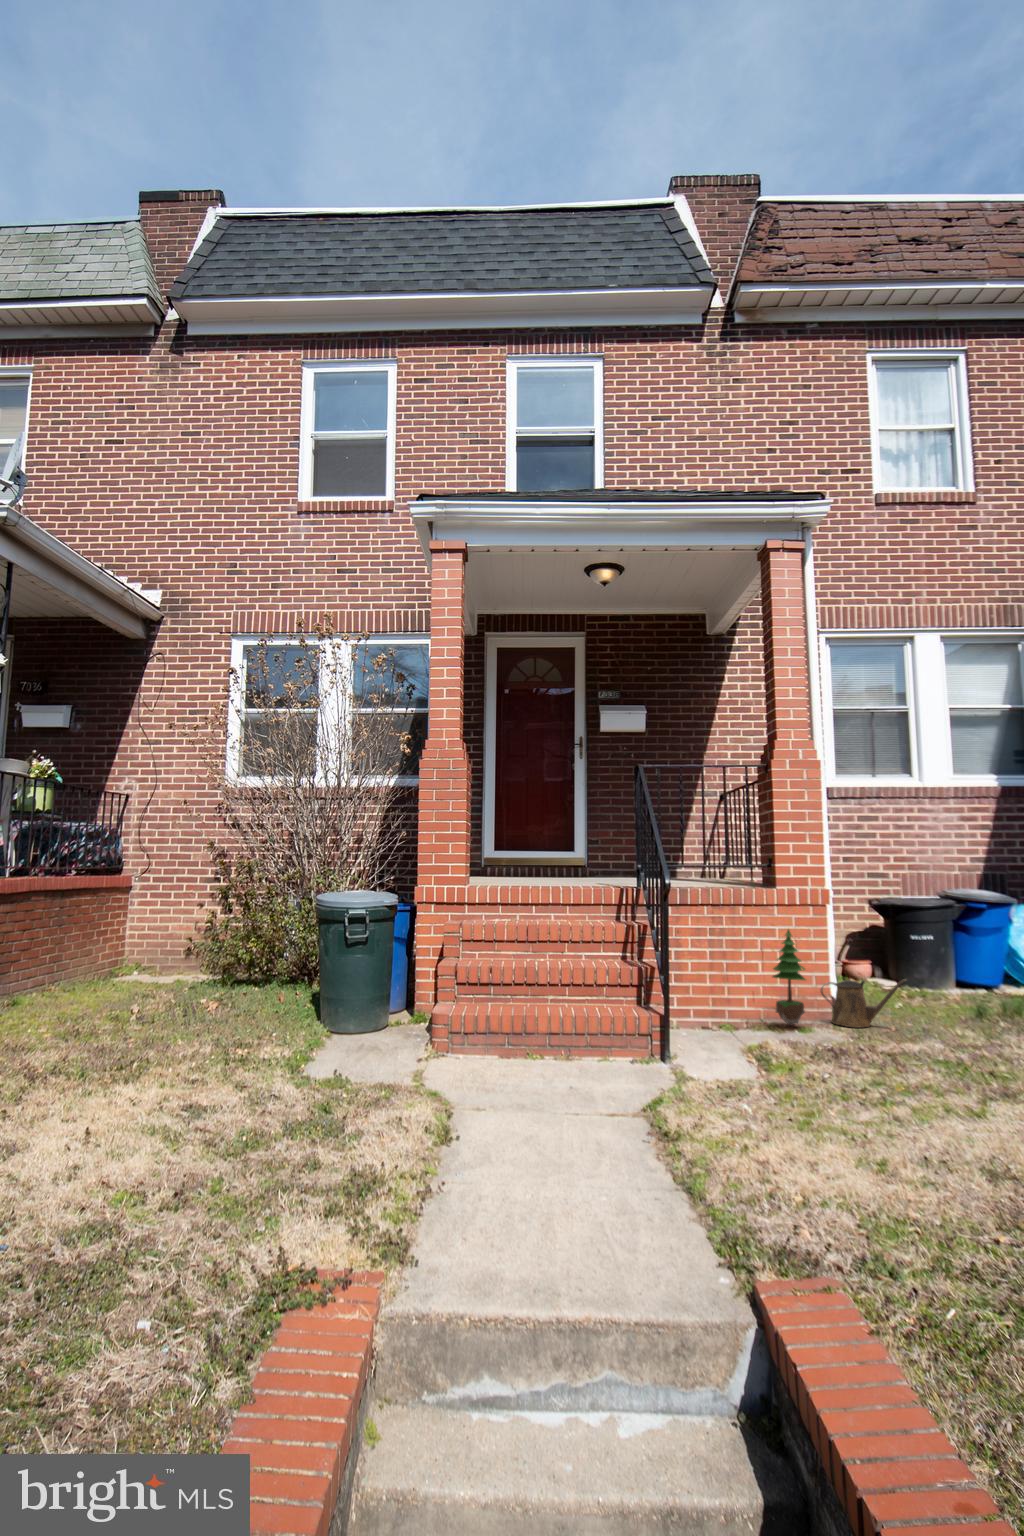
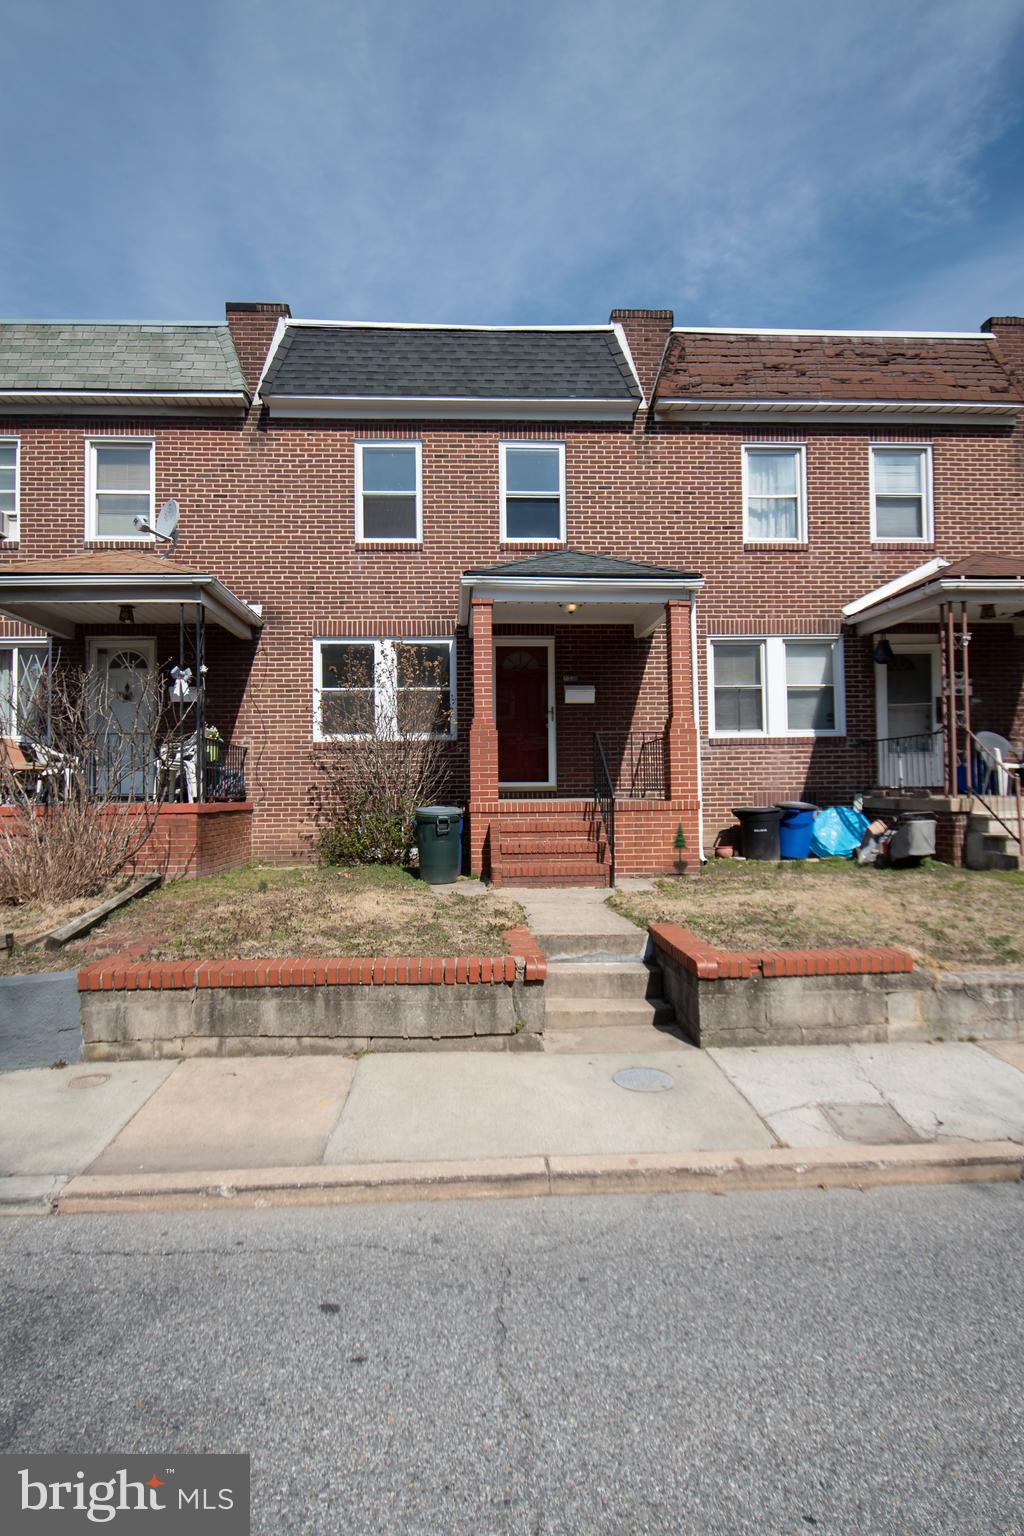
watering can: present [821,979,907,1027] -> none [697,847,743,874]

